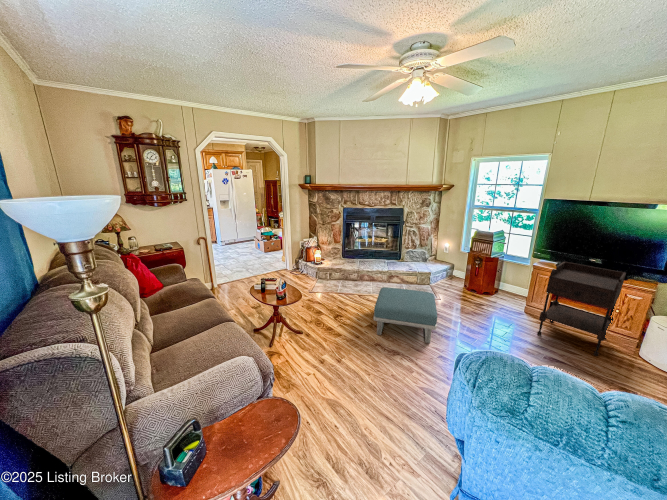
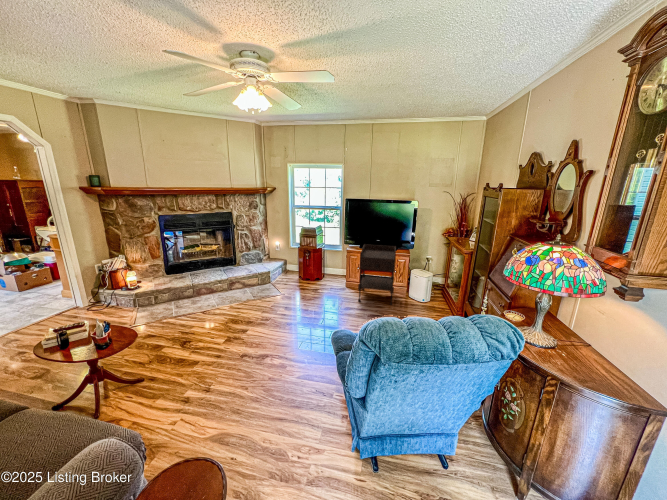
footstool: present [374,287,437,343] -> none [230,290,294,347]

